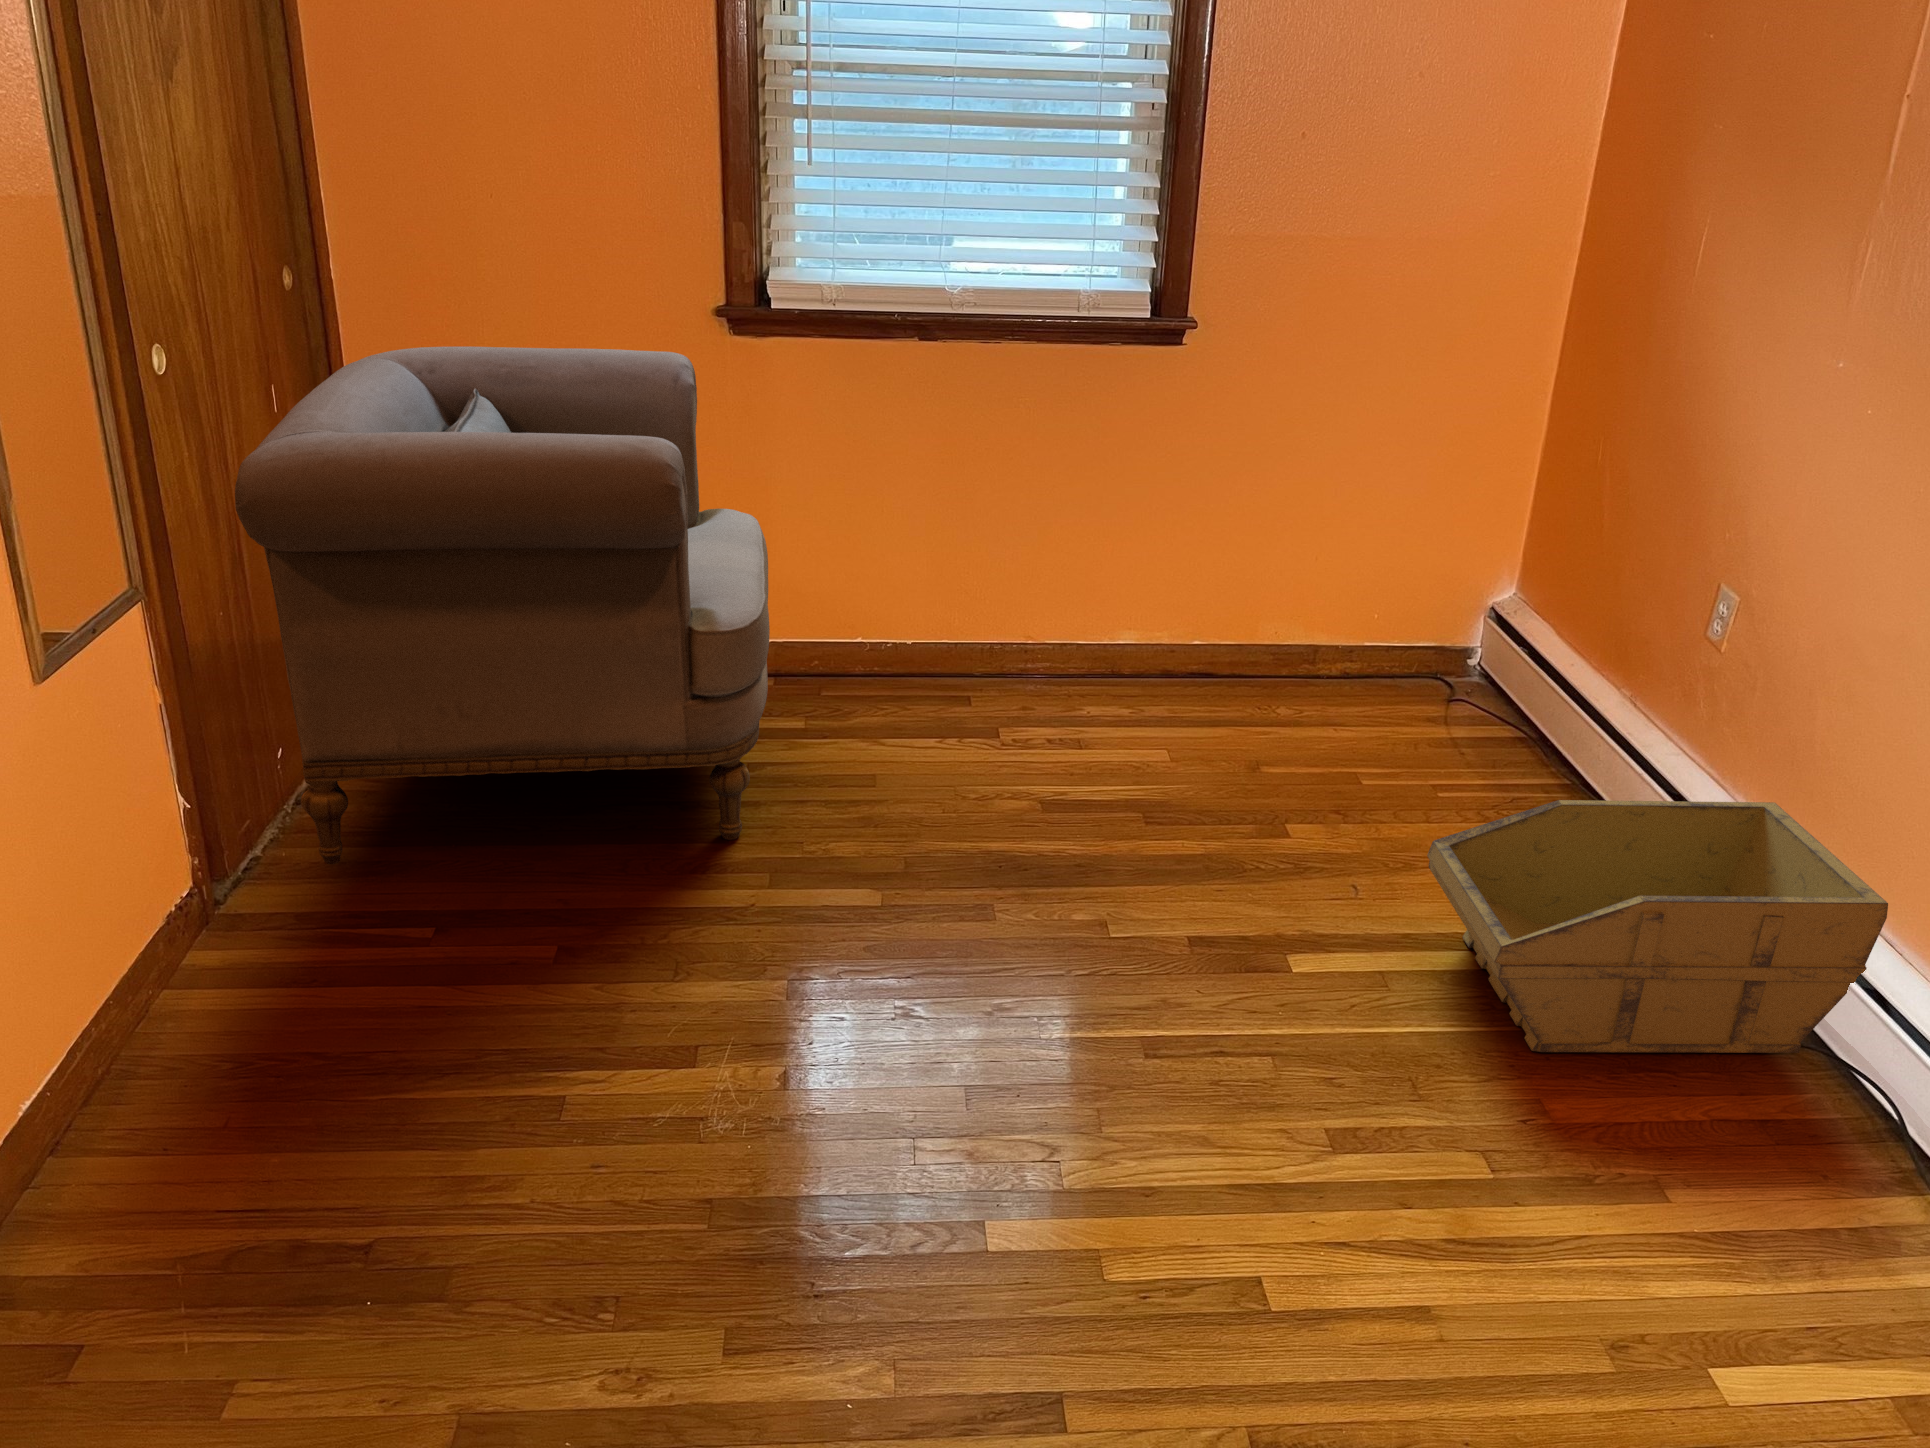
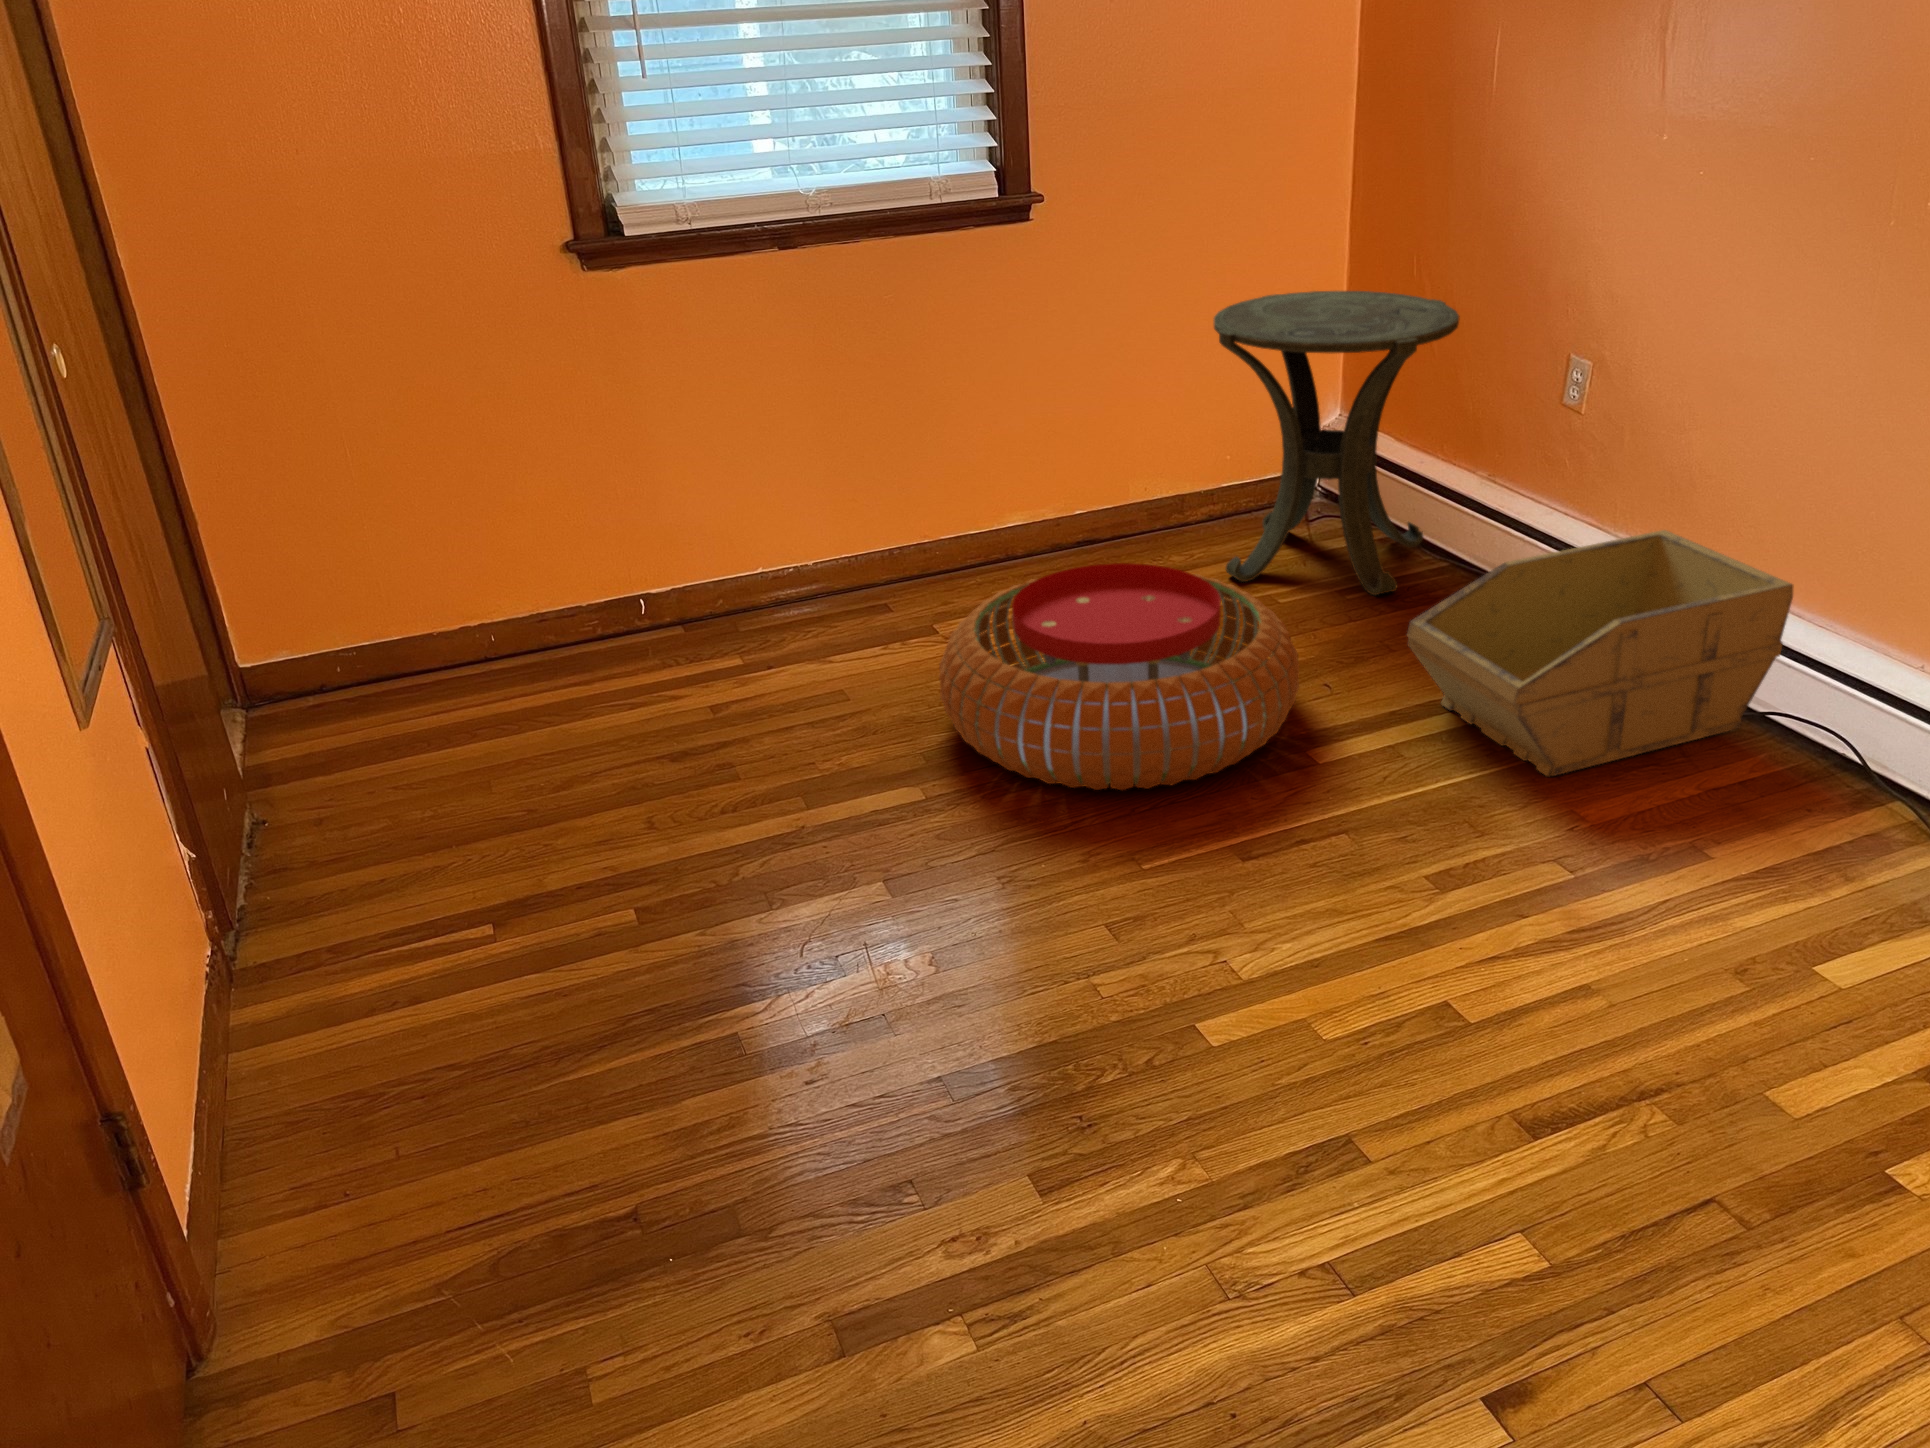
armchair: present [235,347,770,864] -> none [180,296,750,894]
side table: none [1320,458,1620,798] -> present [1214,291,1460,595]
pouf: none [934,706,1311,955] -> present [939,563,1299,791]

